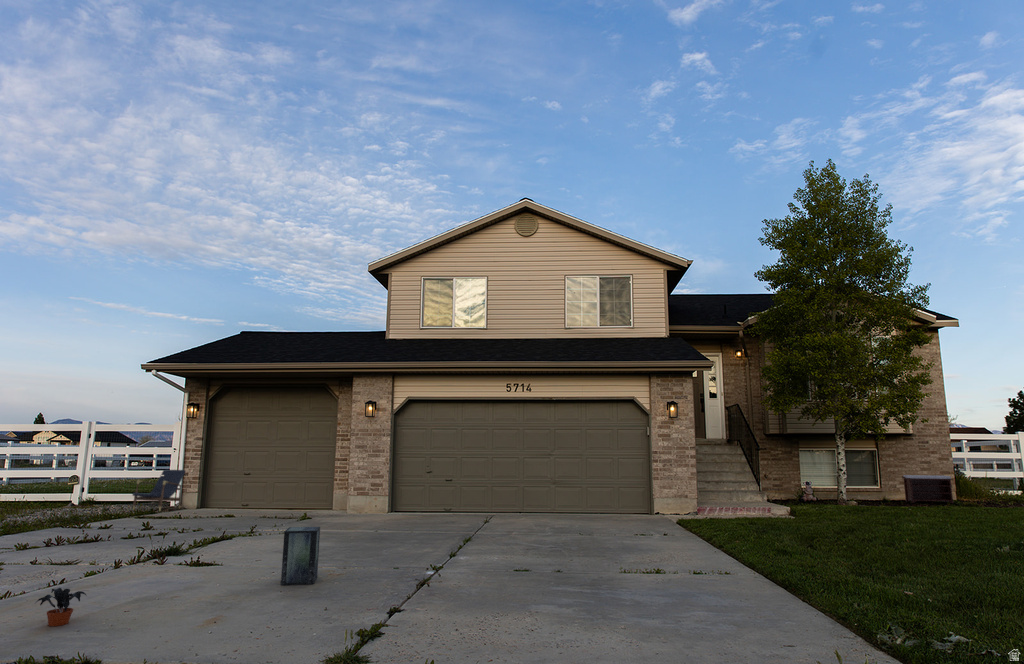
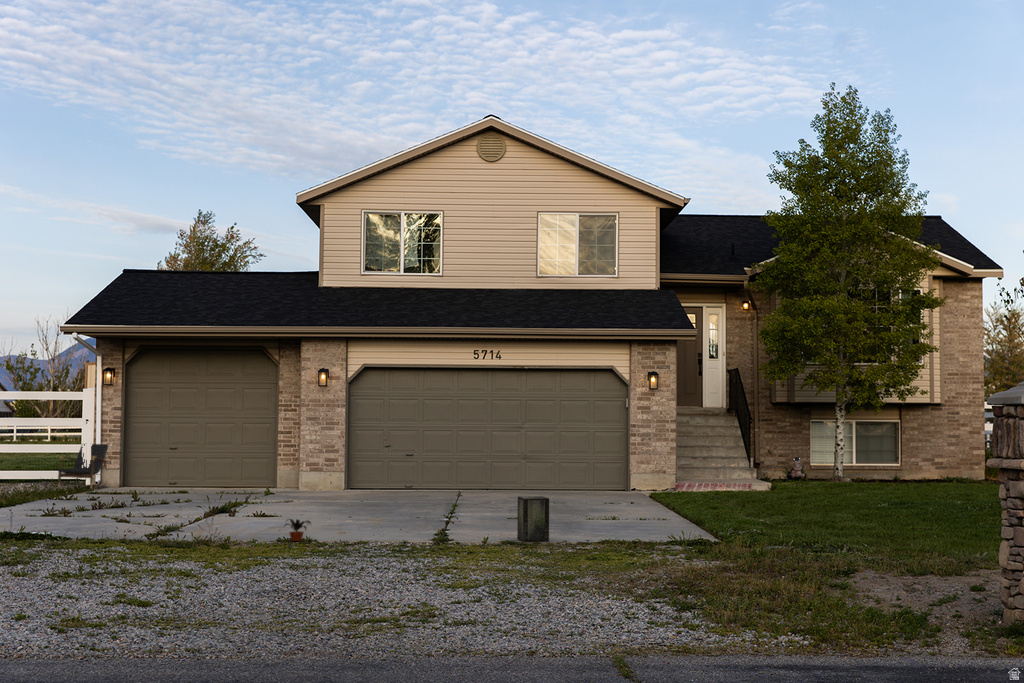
bench: present [902,475,953,503] -> none [924,451,975,482]
storage box: present [281,527,320,585] -> present [517,496,549,542]
potted plant: present [37,588,86,626] -> present [284,519,311,541]

